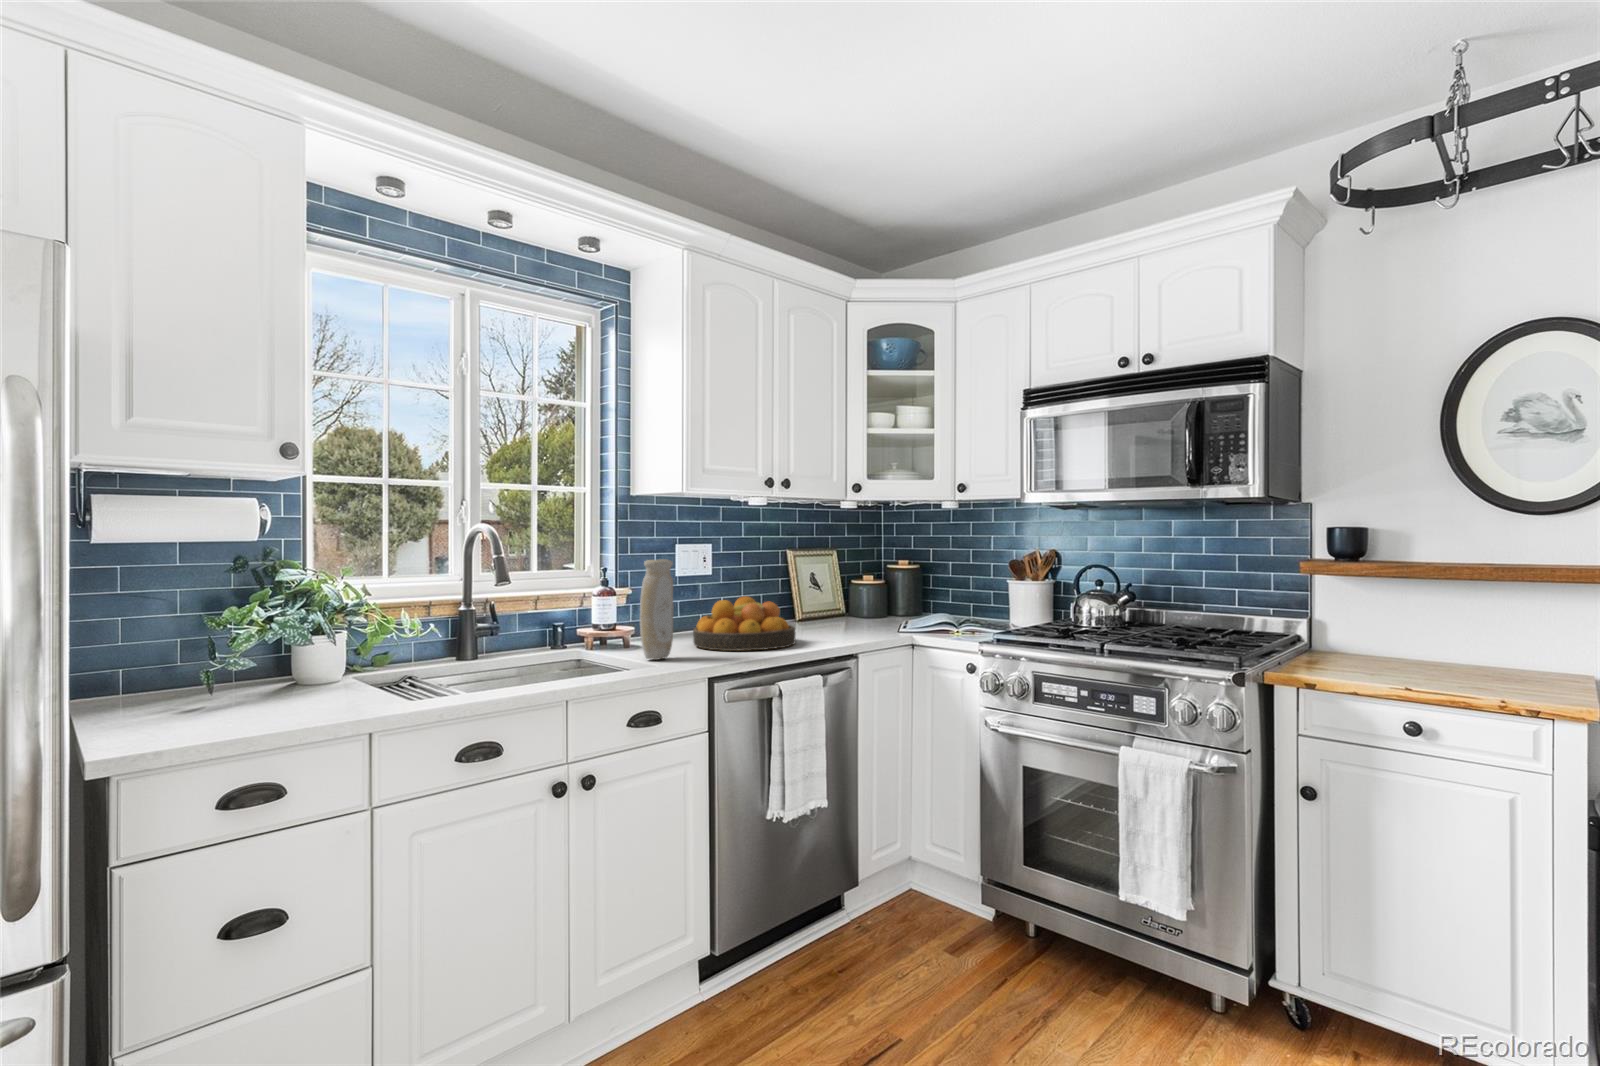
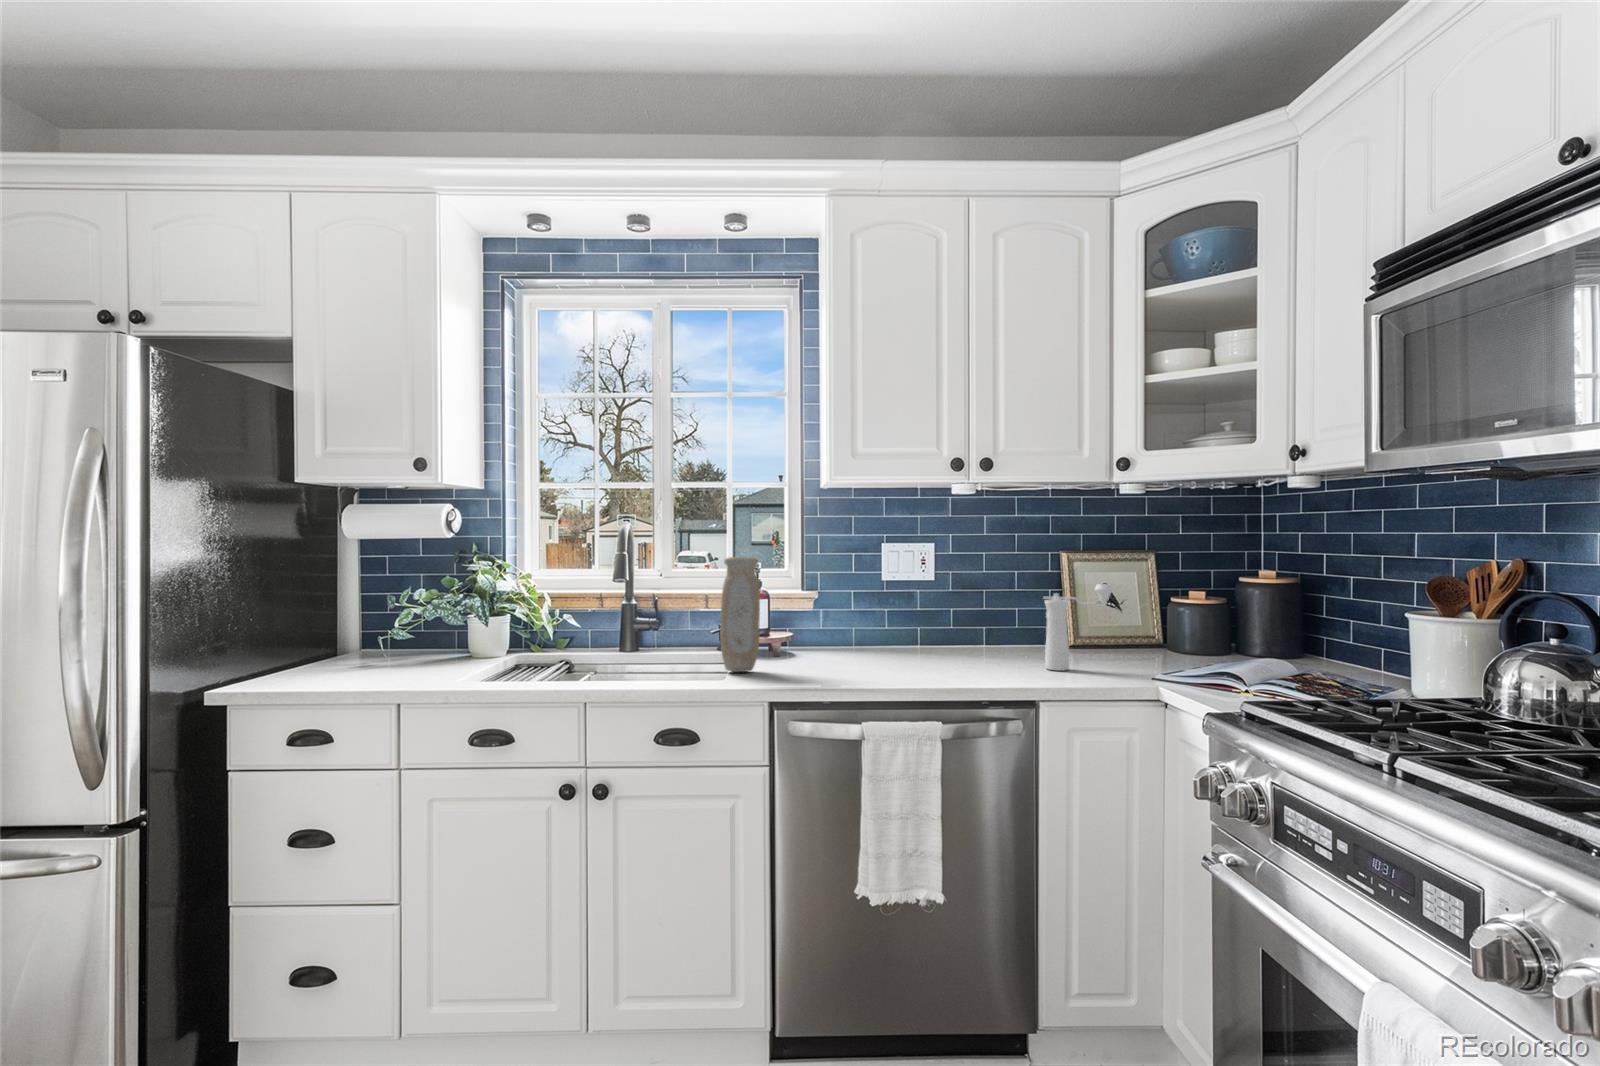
pepper mill: none [838,573,879,634] -> present [1044,584,1113,670]
fruit bowl: present [693,596,795,651] -> none [823,607,953,677]

